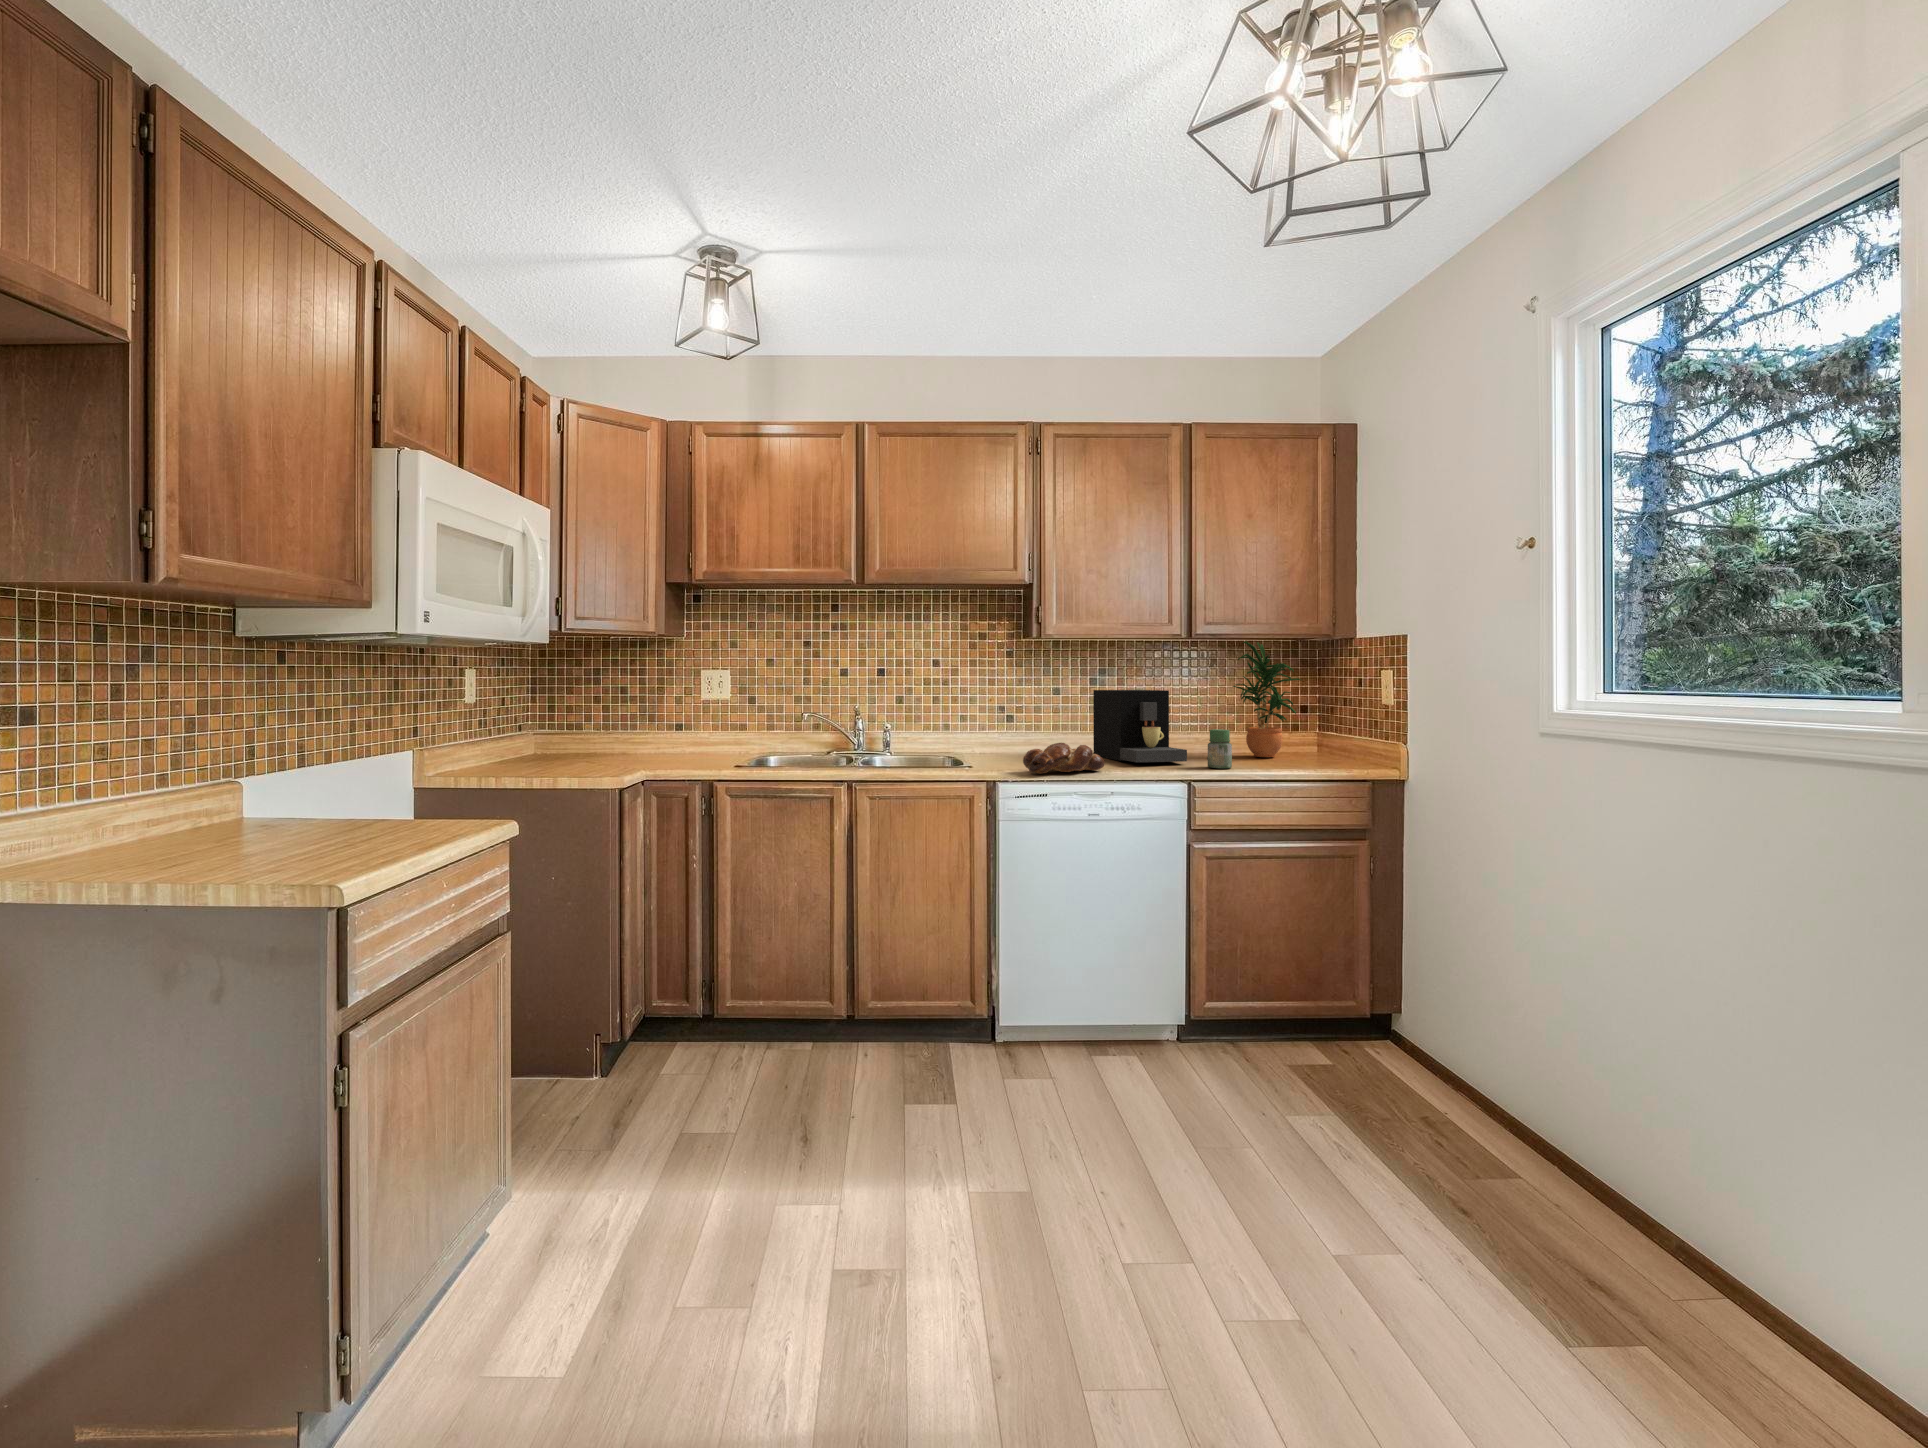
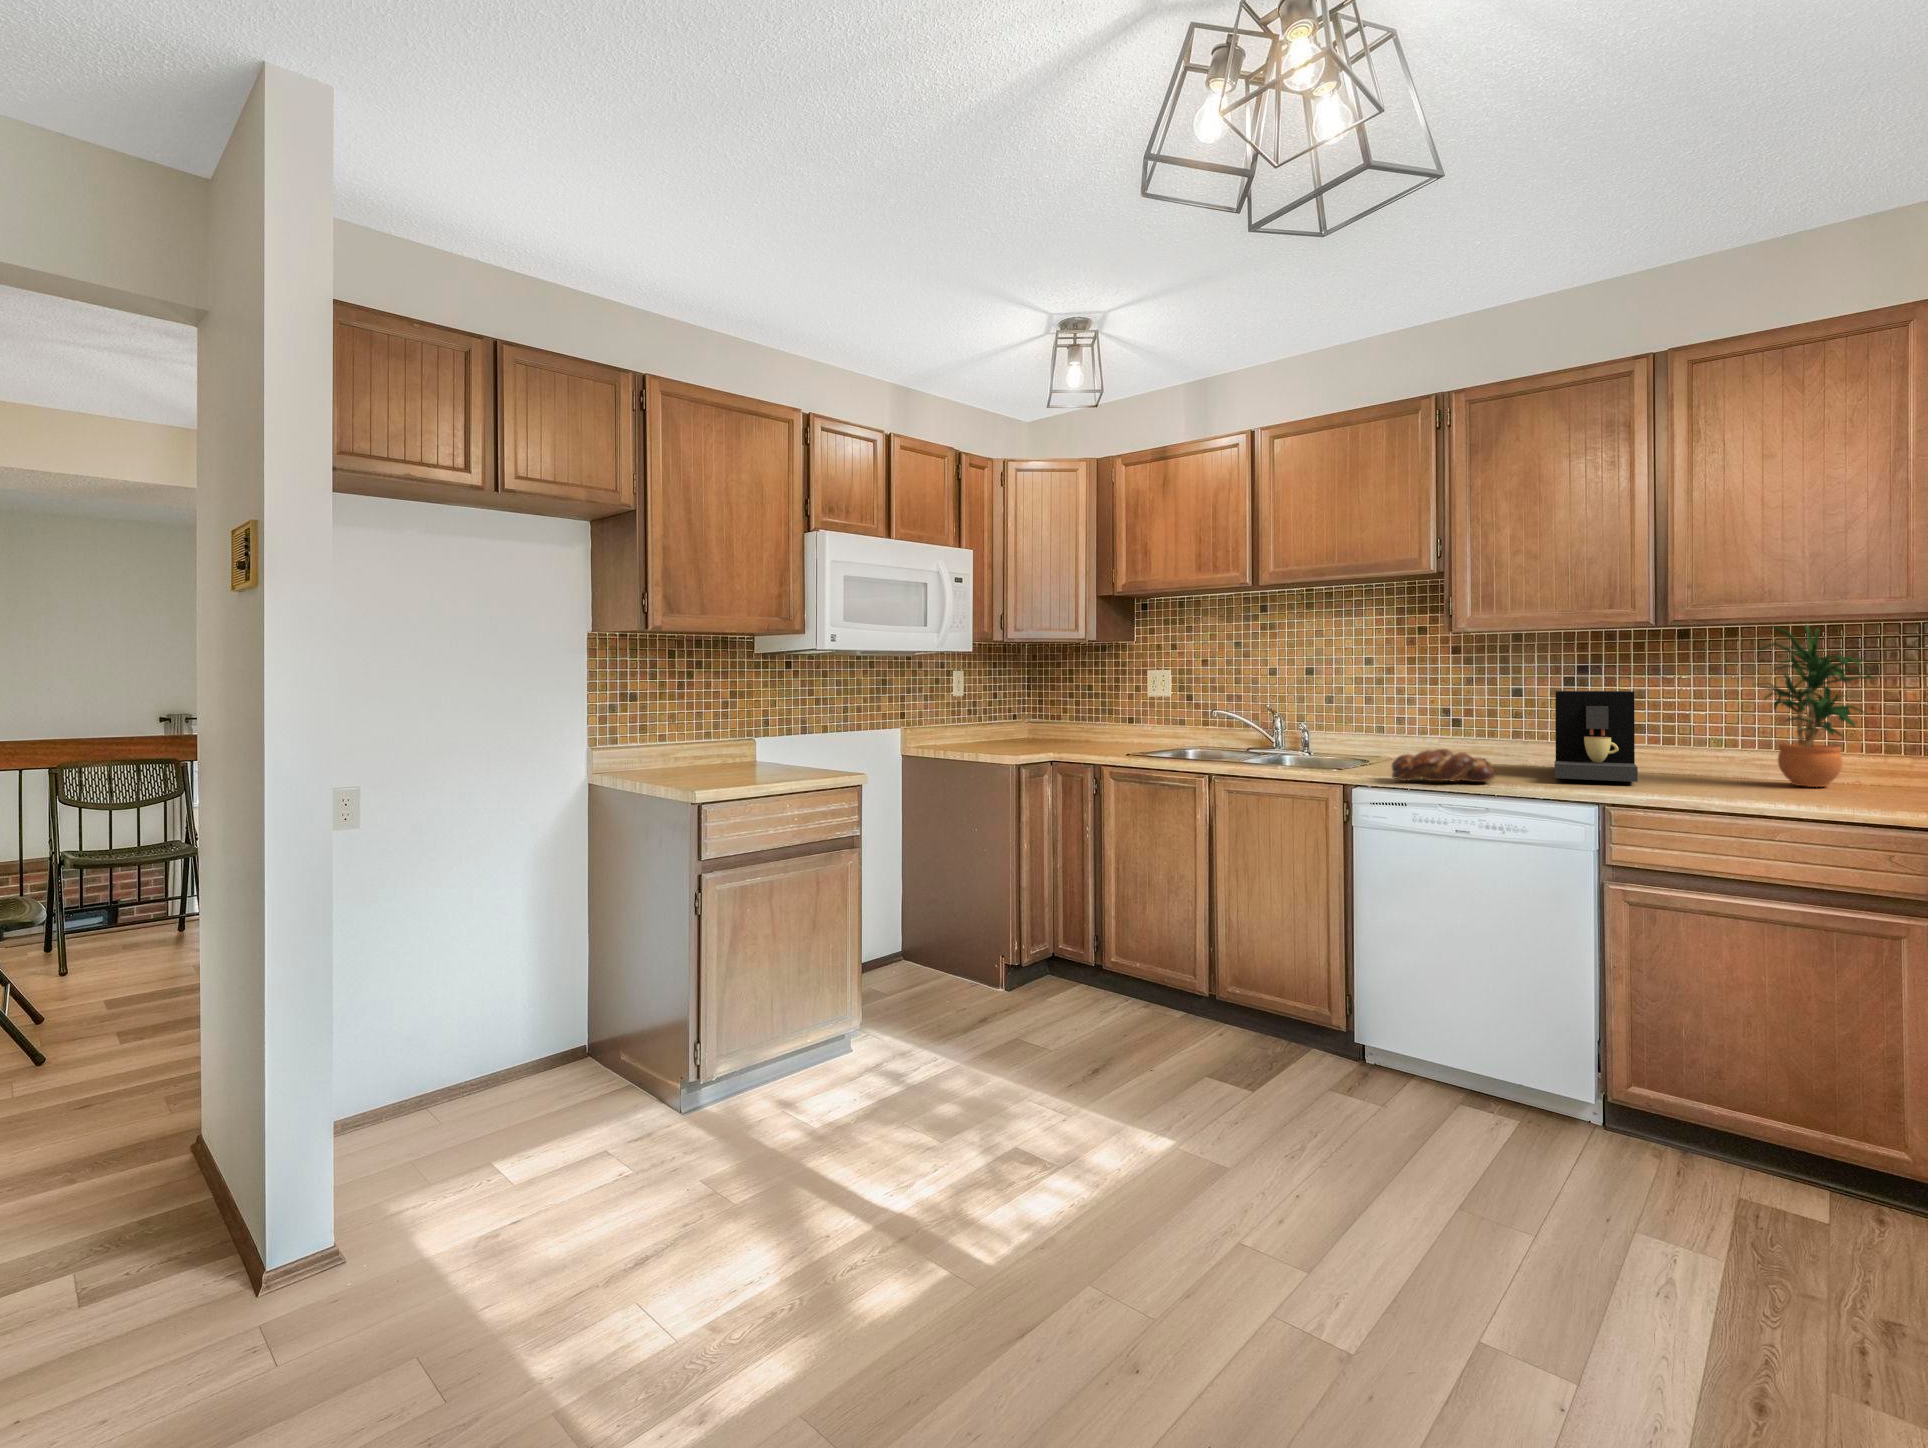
jar: present [1208,729,1232,768] -> none [1652,742,1690,793]

